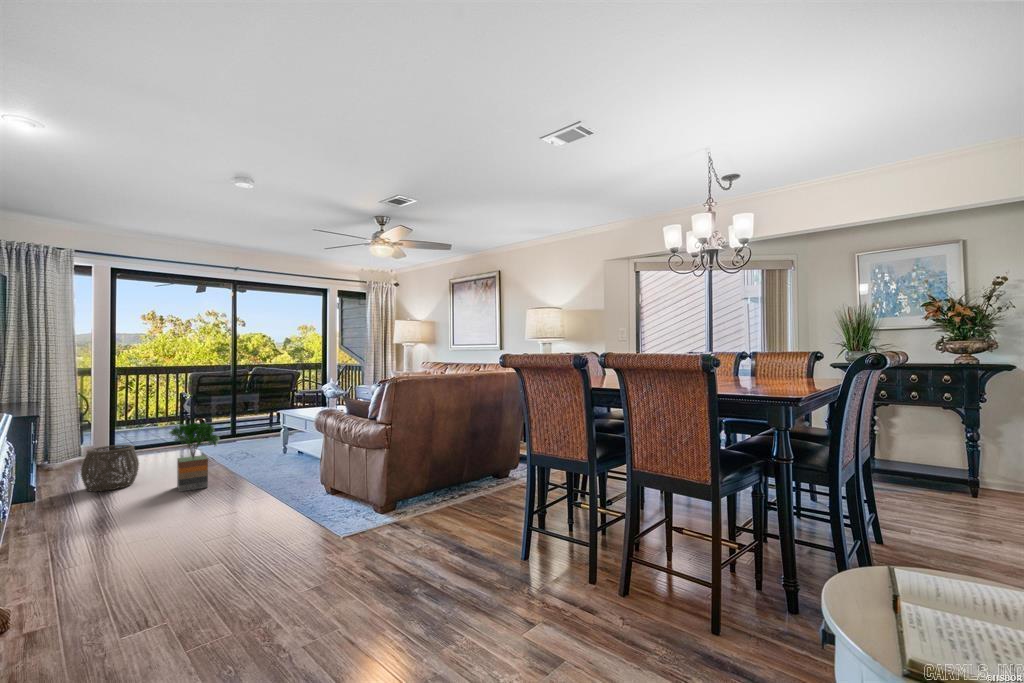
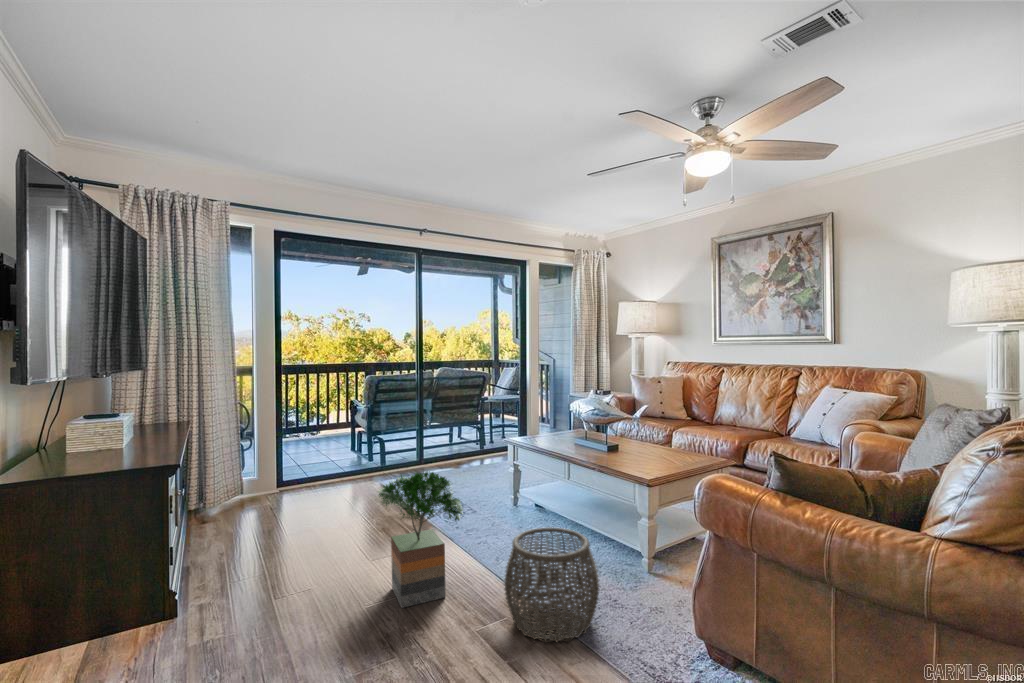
woven basket: present [81,445,139,491] -> present [504,527,599,642]

